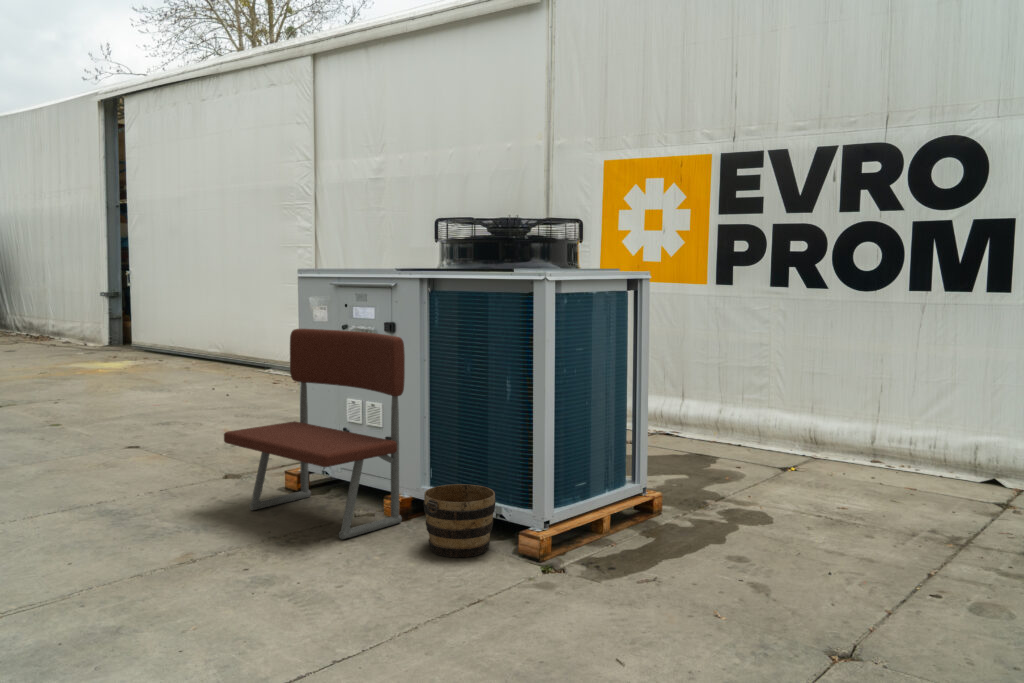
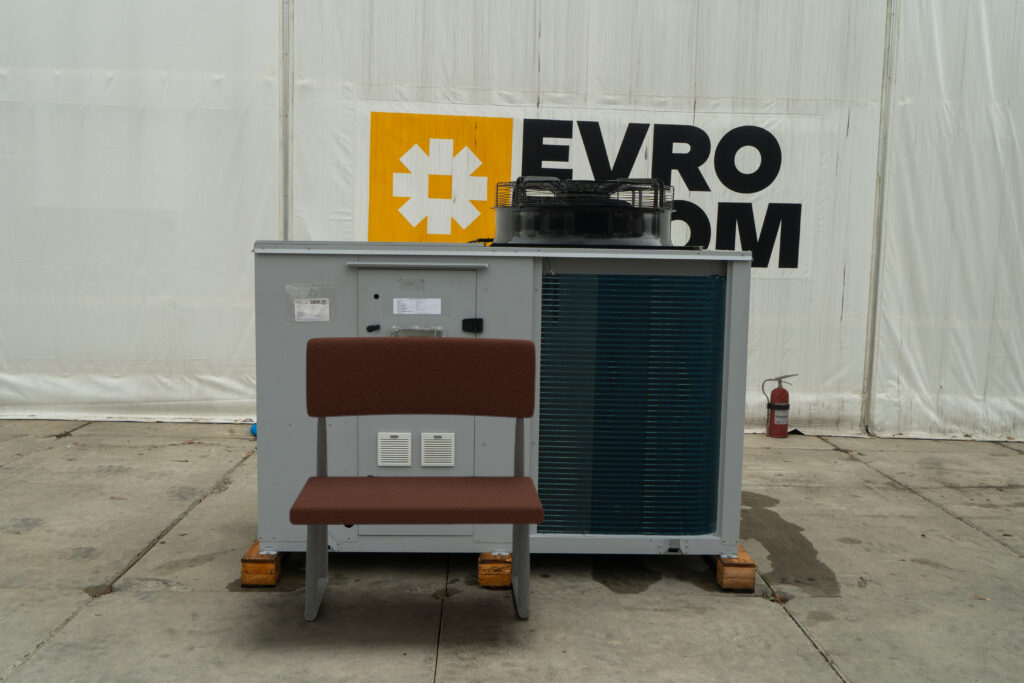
fire extinguisher: none [949,414,997,485] -> present [762,374,798,438]
bucket: present [424,484,496,557] -> none [605,512,693,602]

